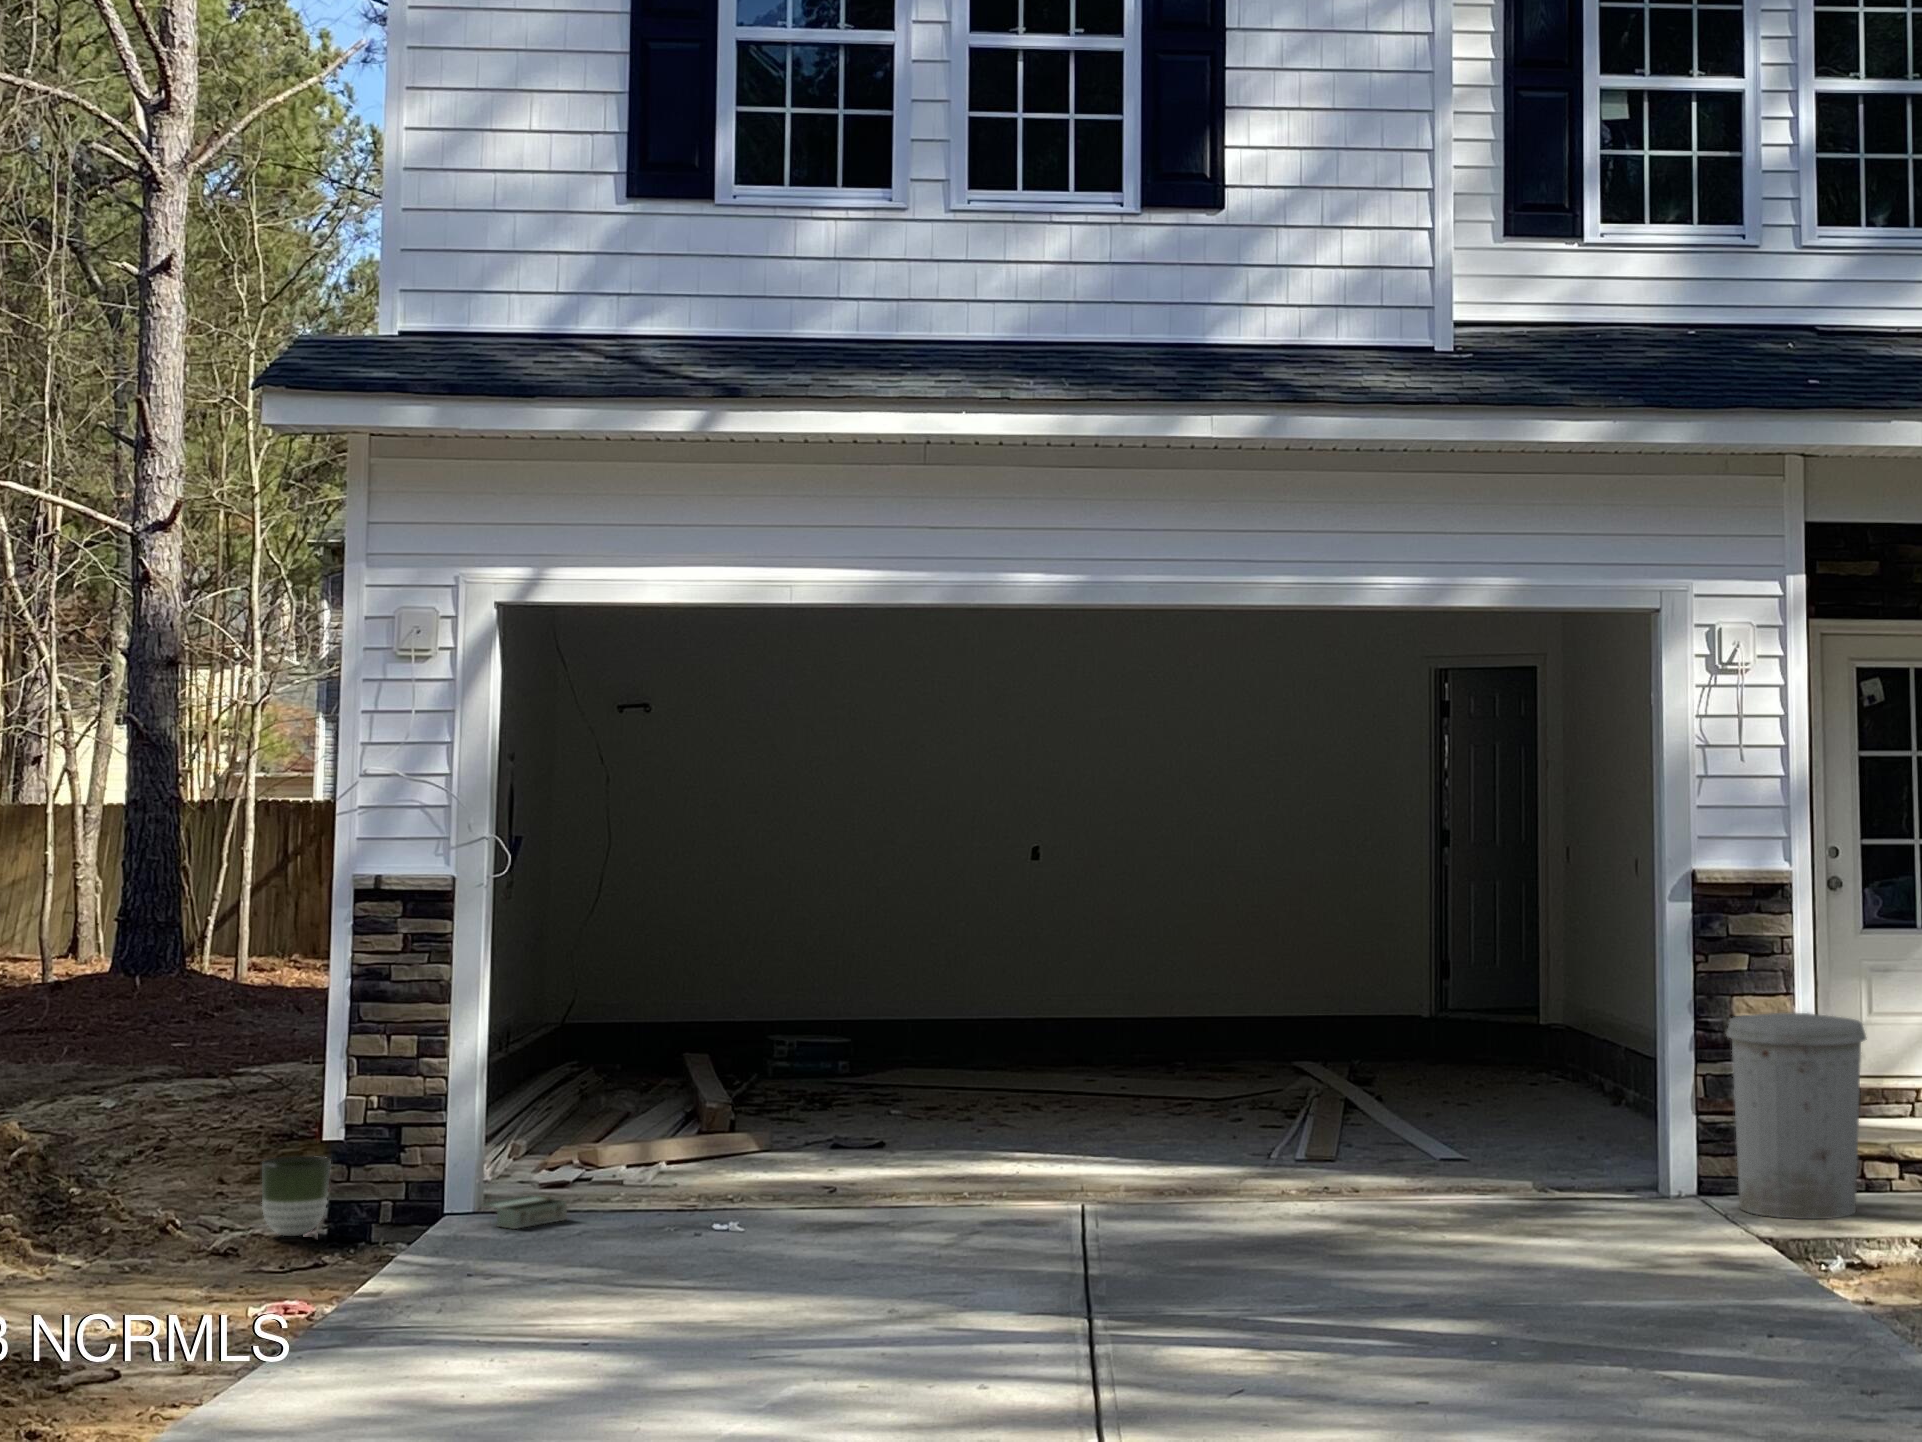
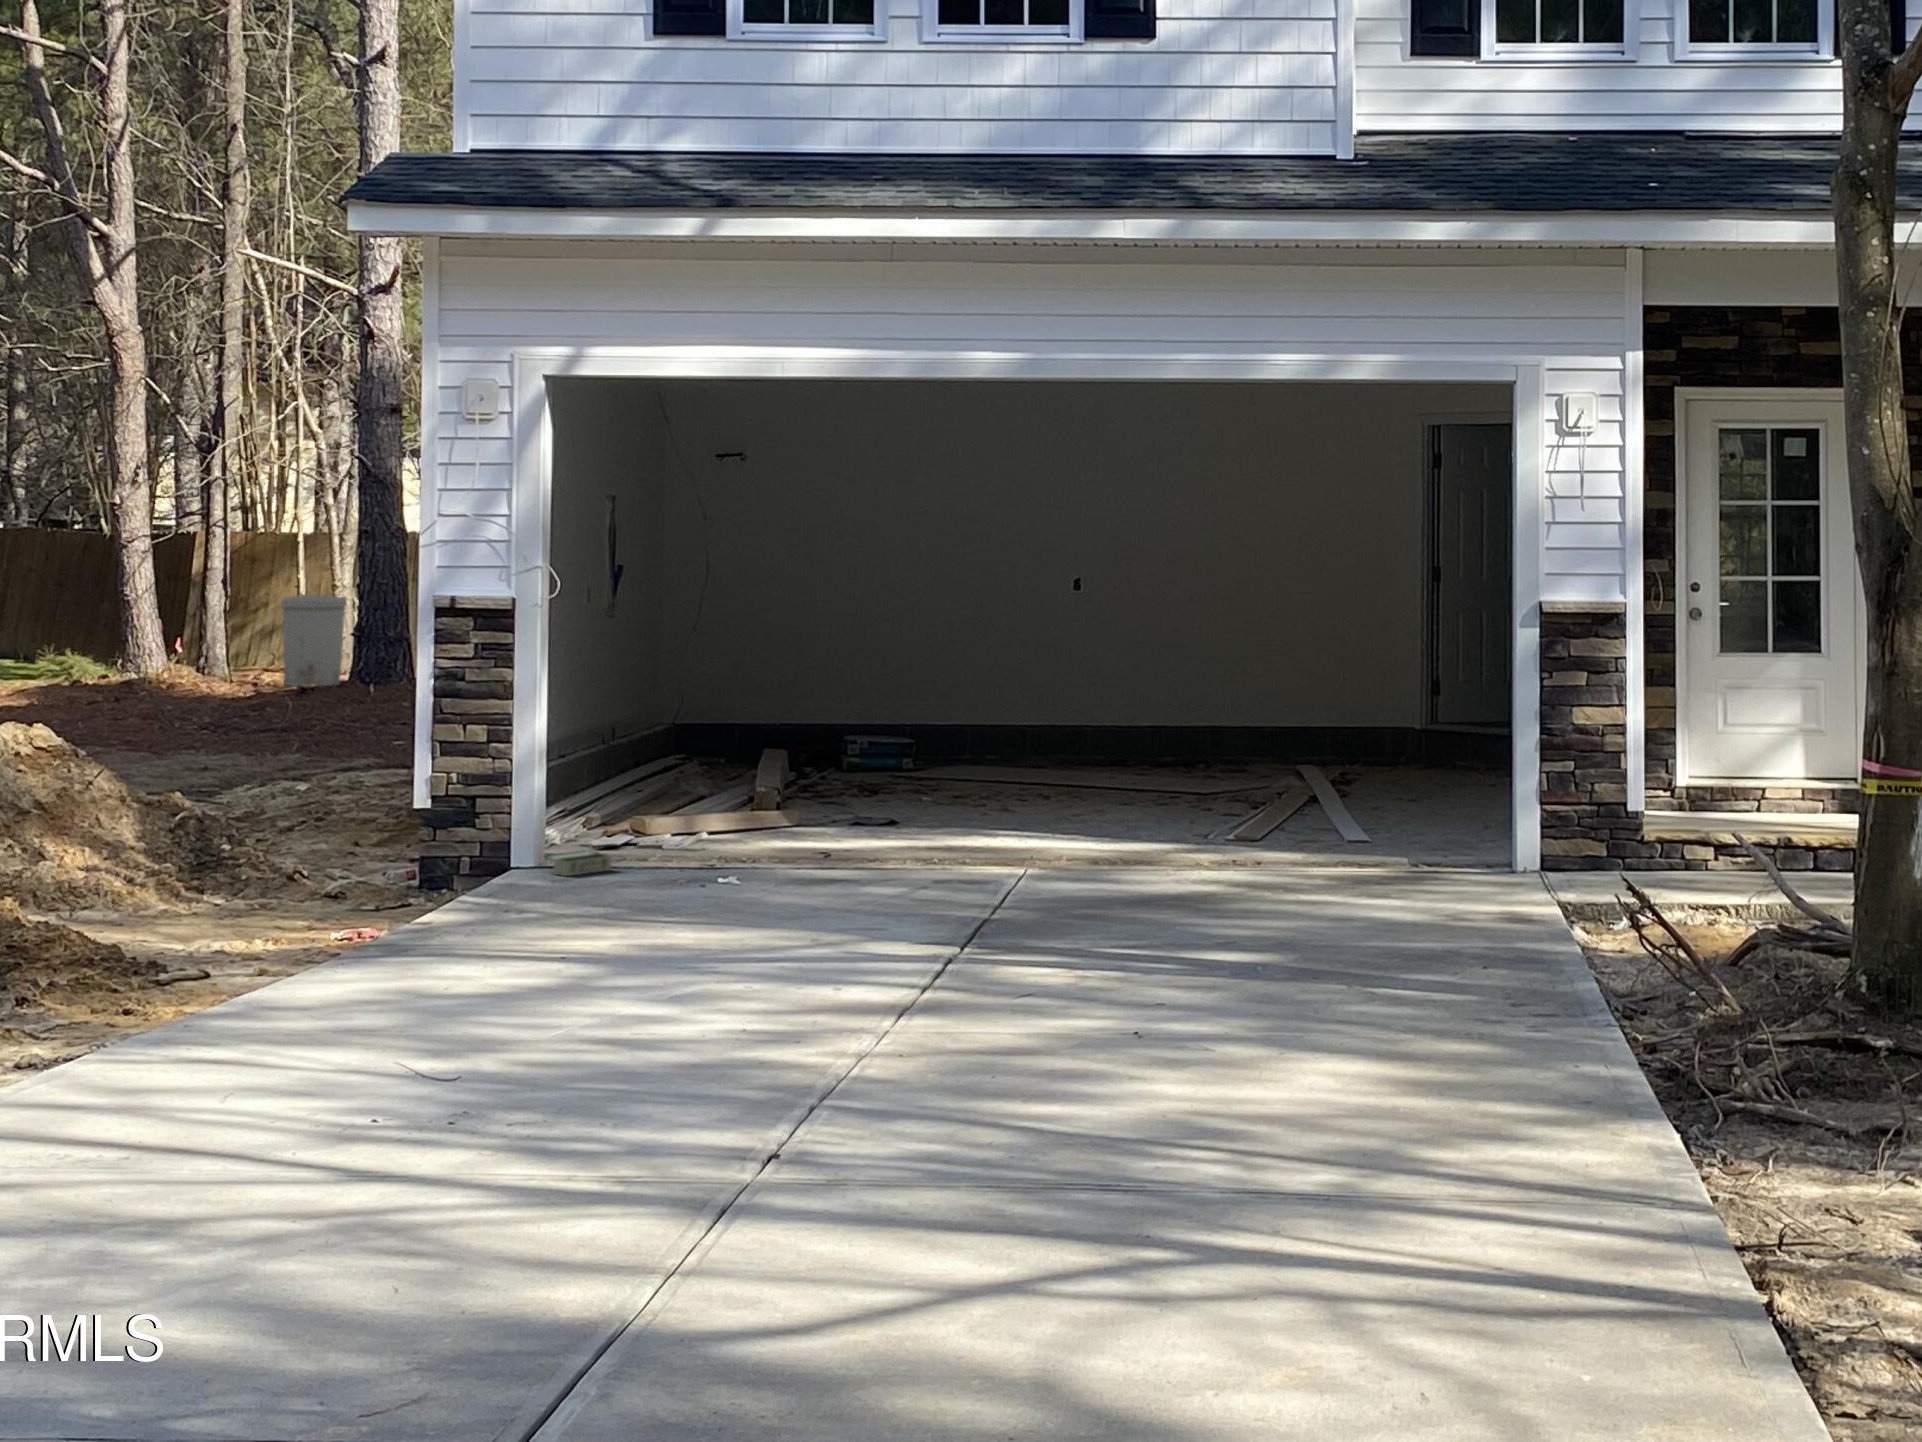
trash can: present [1726,1013,1867,1219] -> present [281,595,347,686]
planter: present [262,1156,331,1236] -> none [367,815,421,878]

